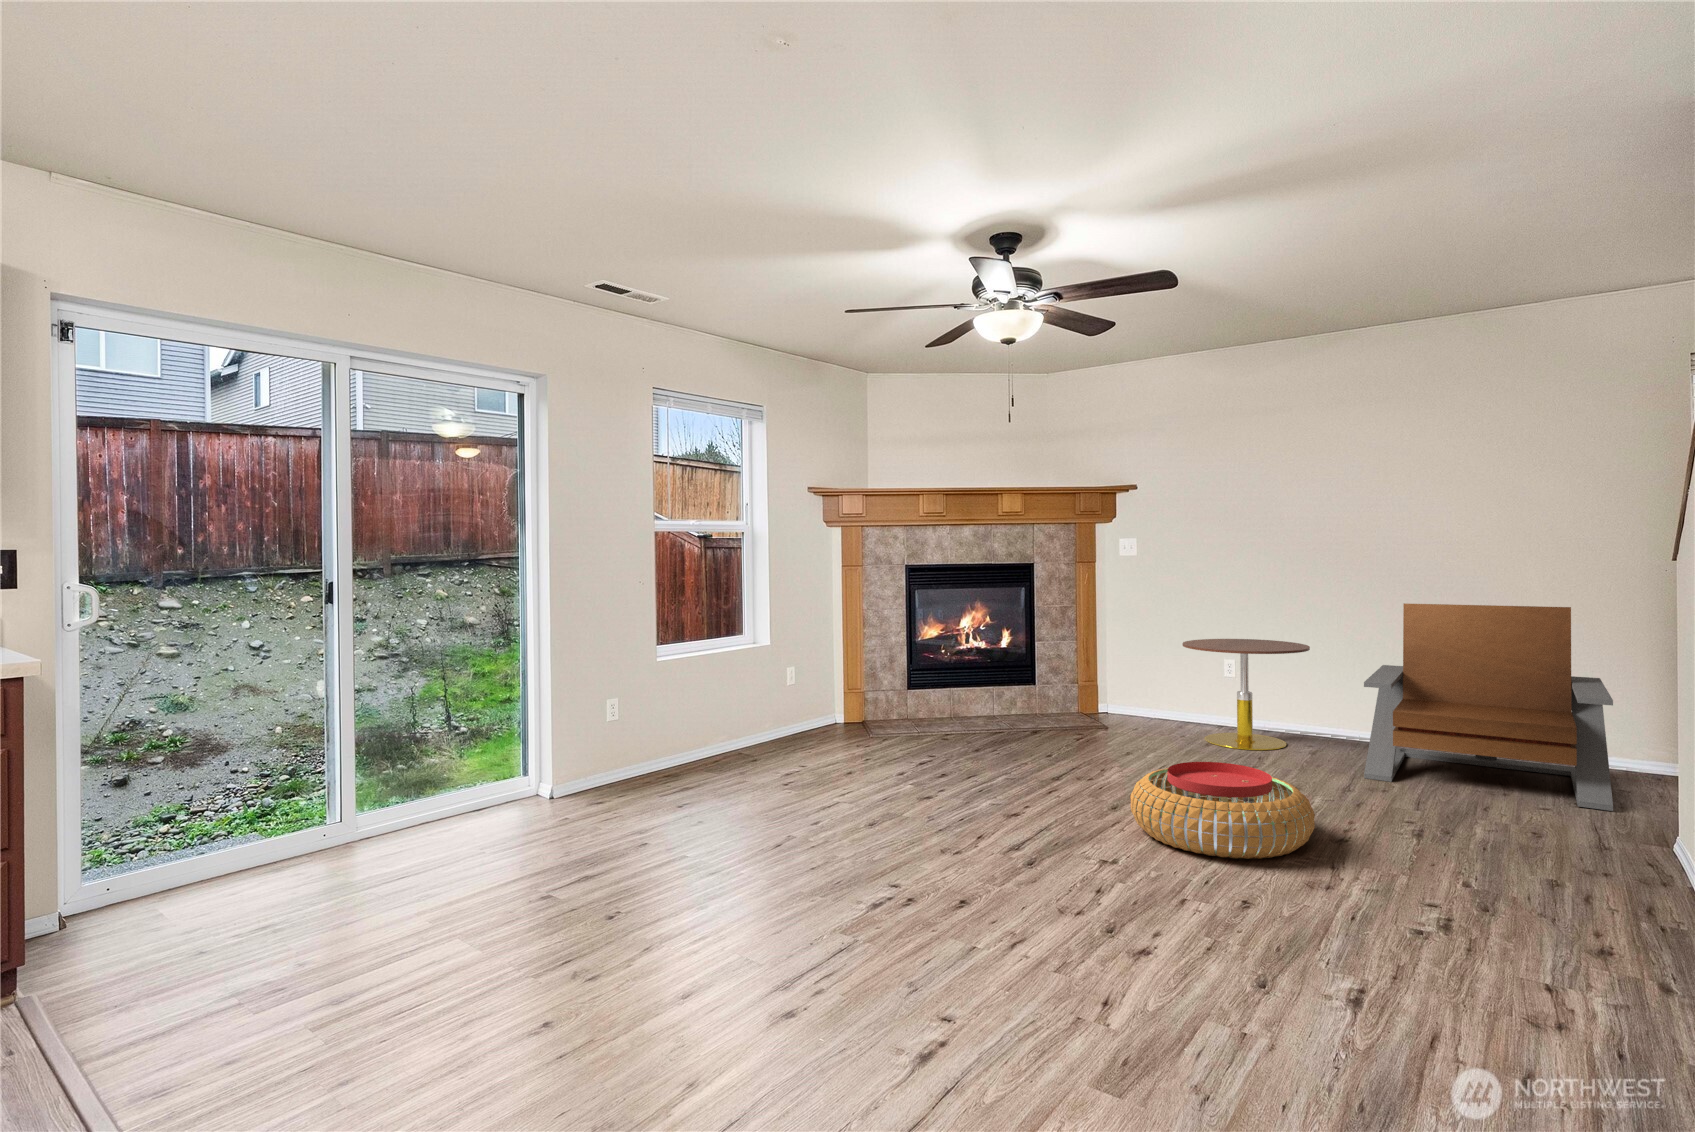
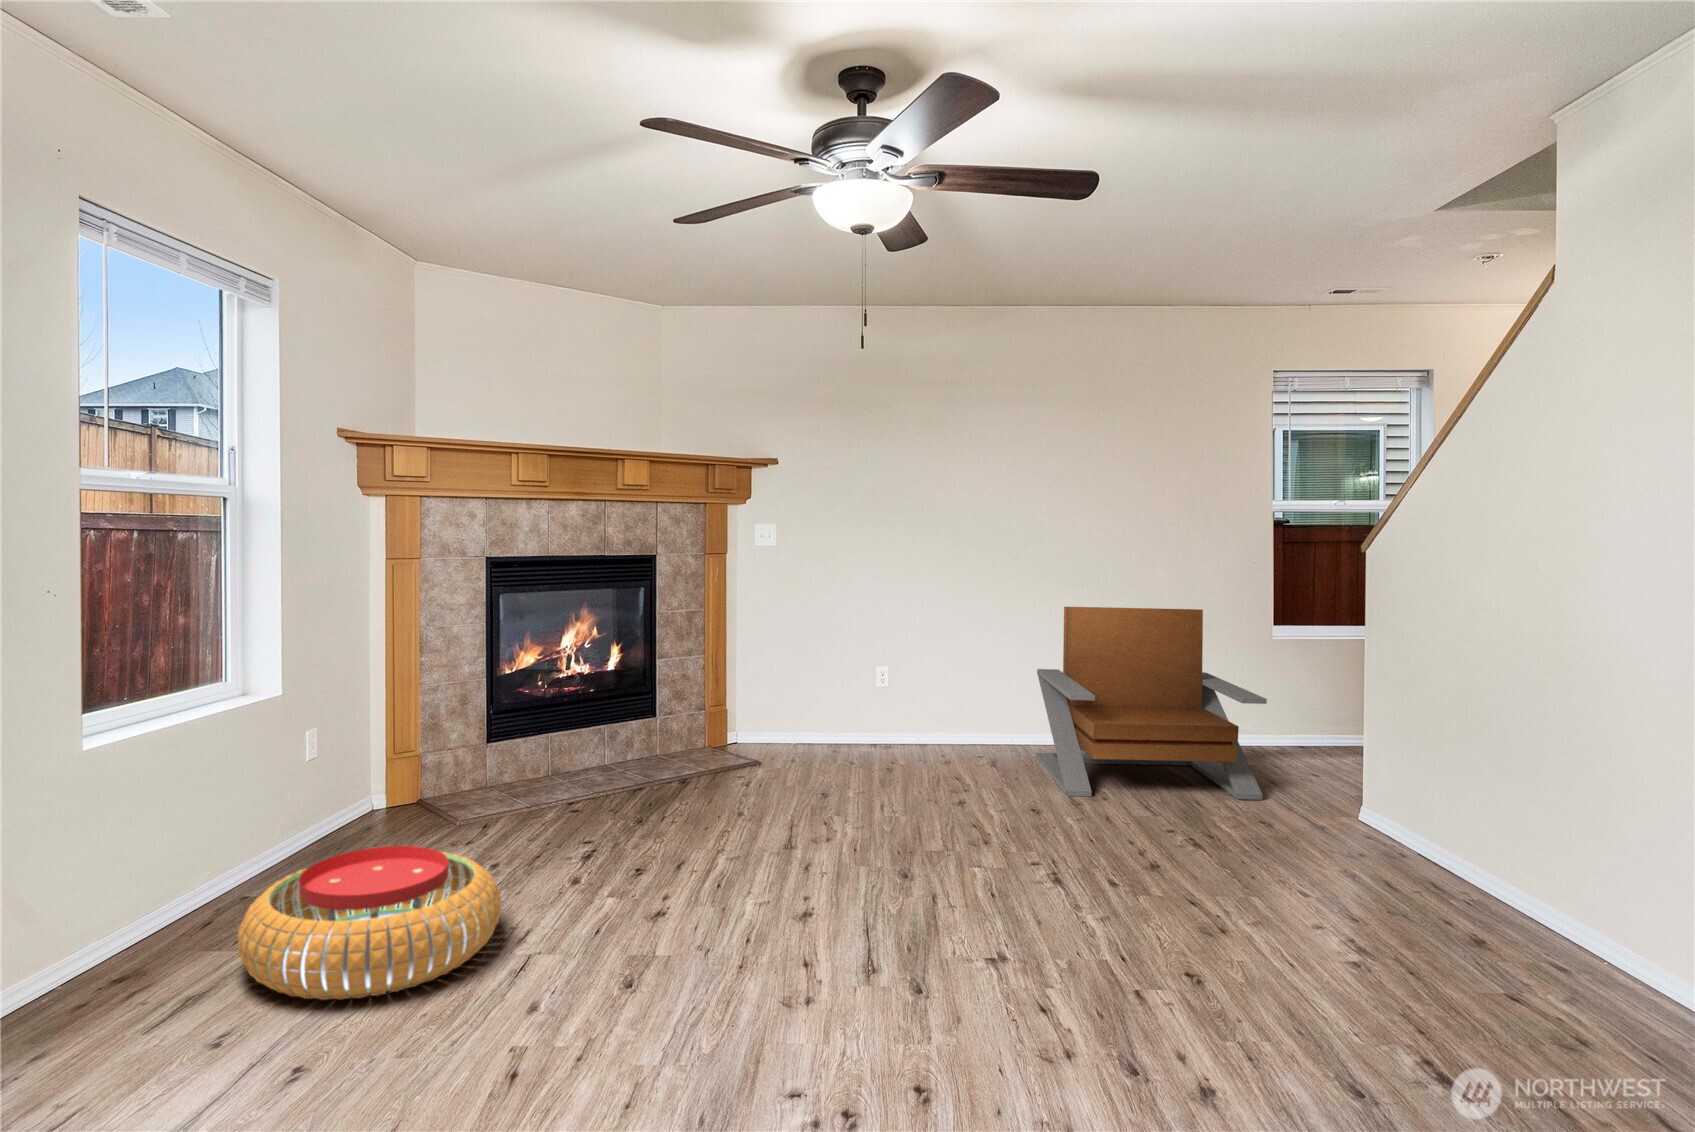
side table: present [1182,639,1310,750] -> none [853,646,986,776]
pouf: present [1130,762,1315,859] -> present [238,846,501,1000]

